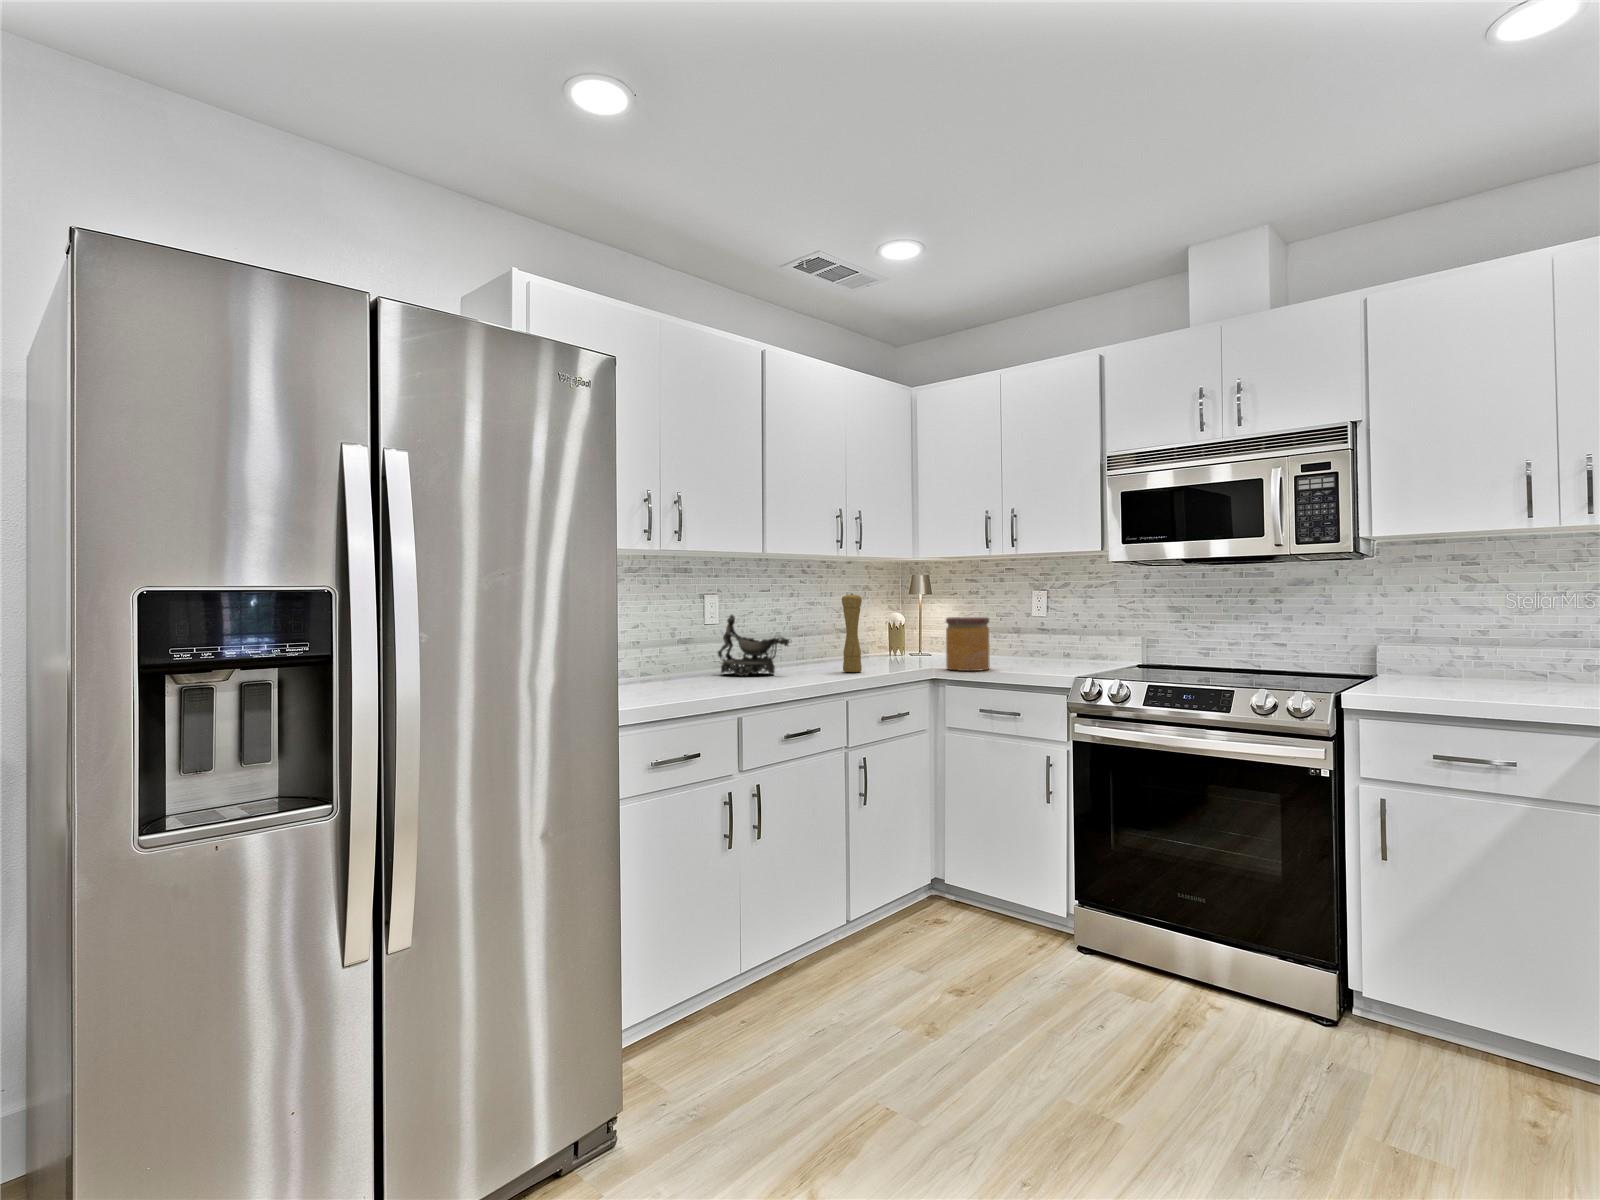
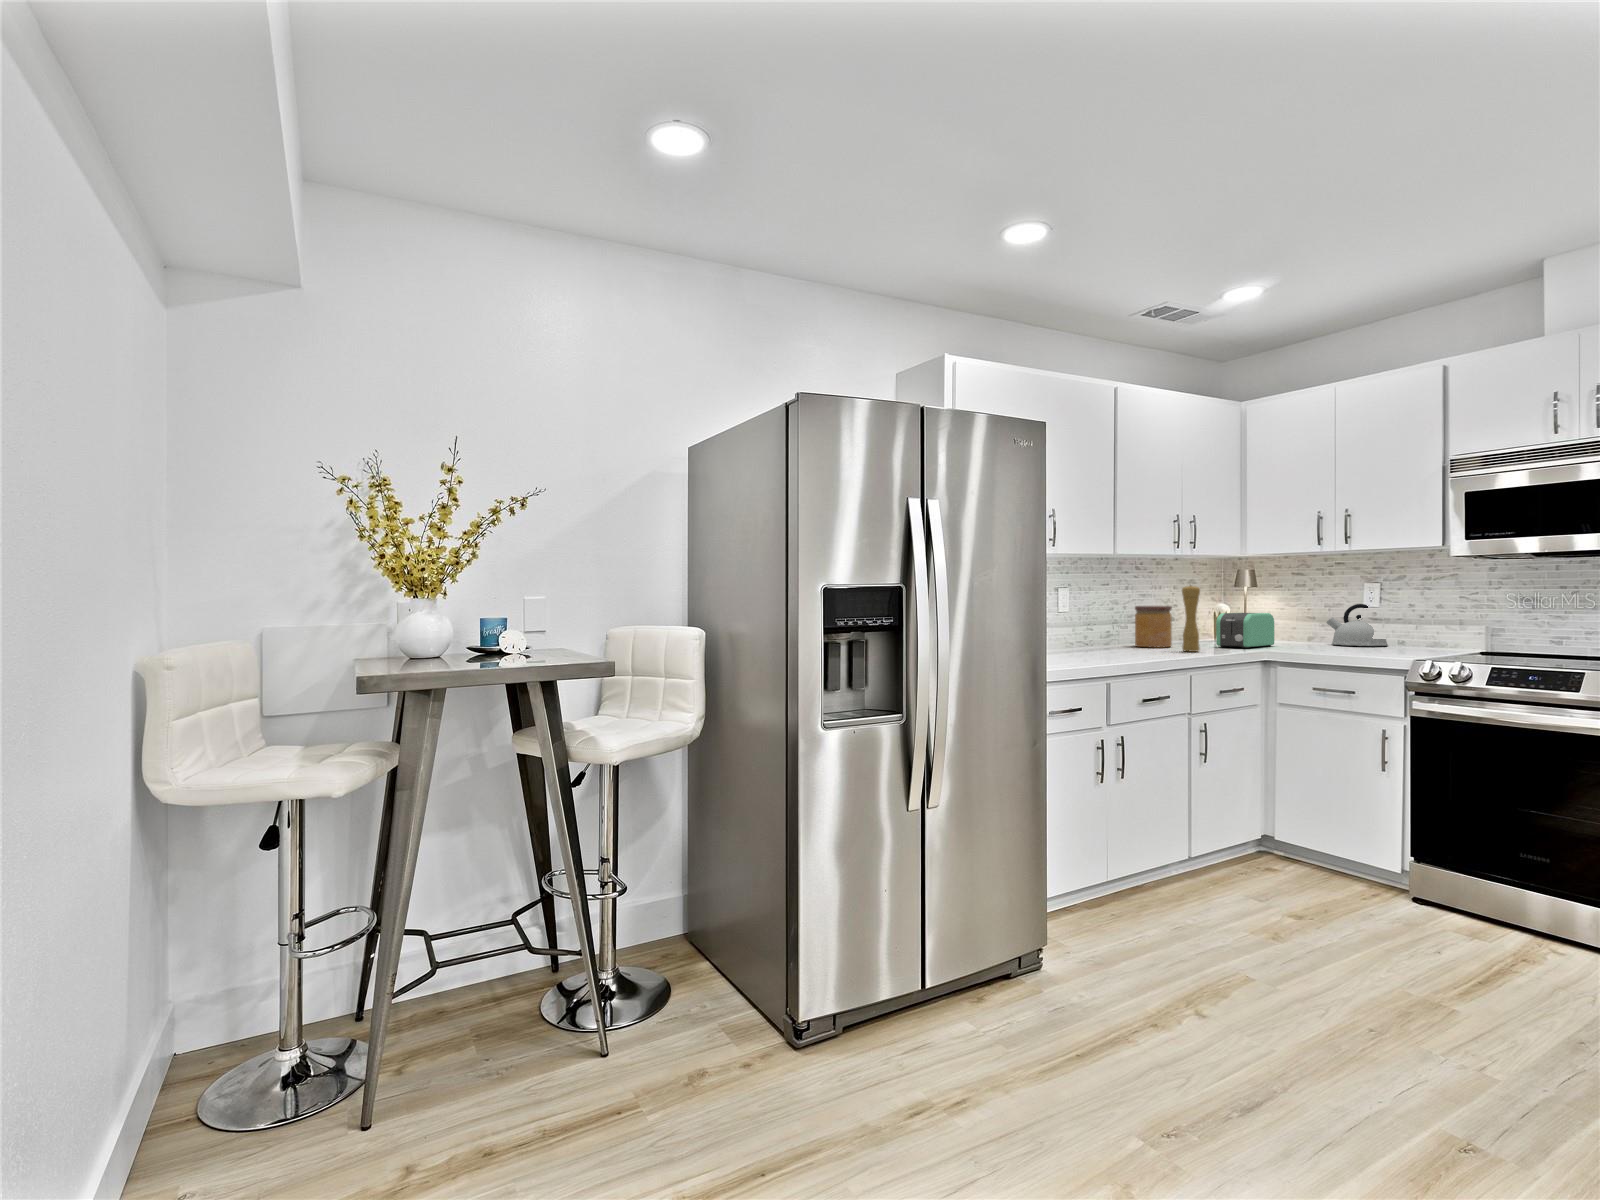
kettle: none [997,613,1055,659] -> present [1326,604,1388,646]
decorative bowl: present [718,614,789,676] -> none [1072,602,1136,652]
jar: present [946,617,990,671] -> present [1135,606,1172,647]
toaster: none [884,624,945,665] -> present [1216,613,1274,648]

